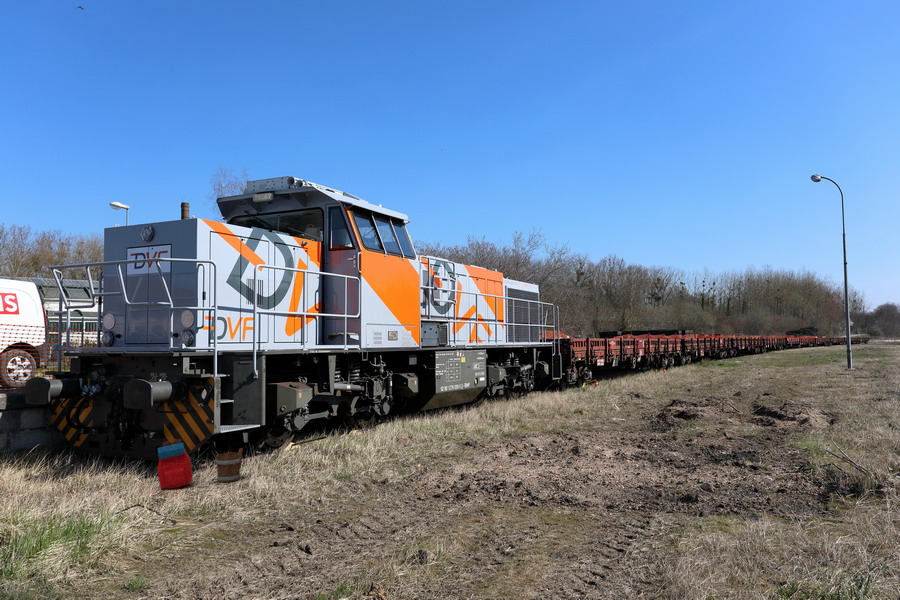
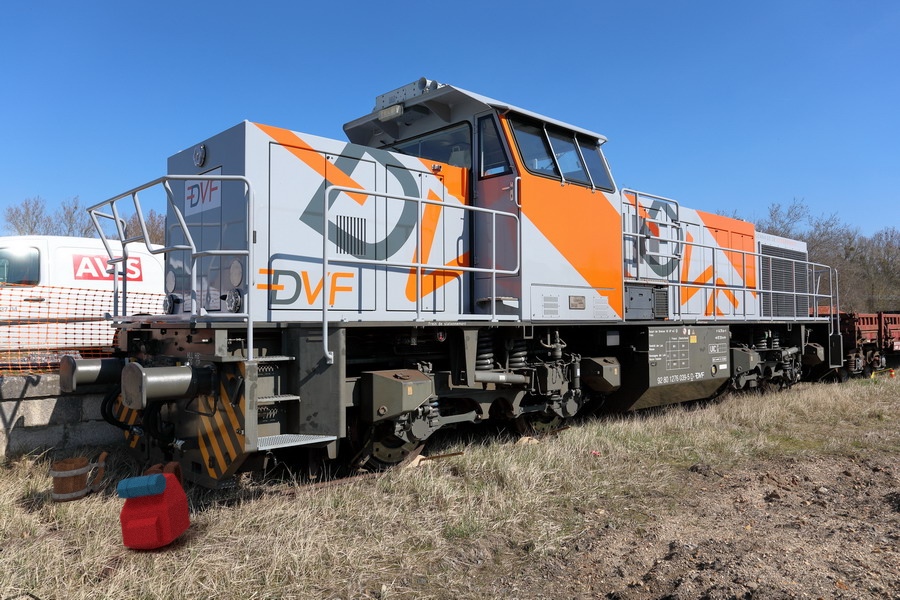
bucket: present [216,448,243,482] -> present [50,452,107,502]

